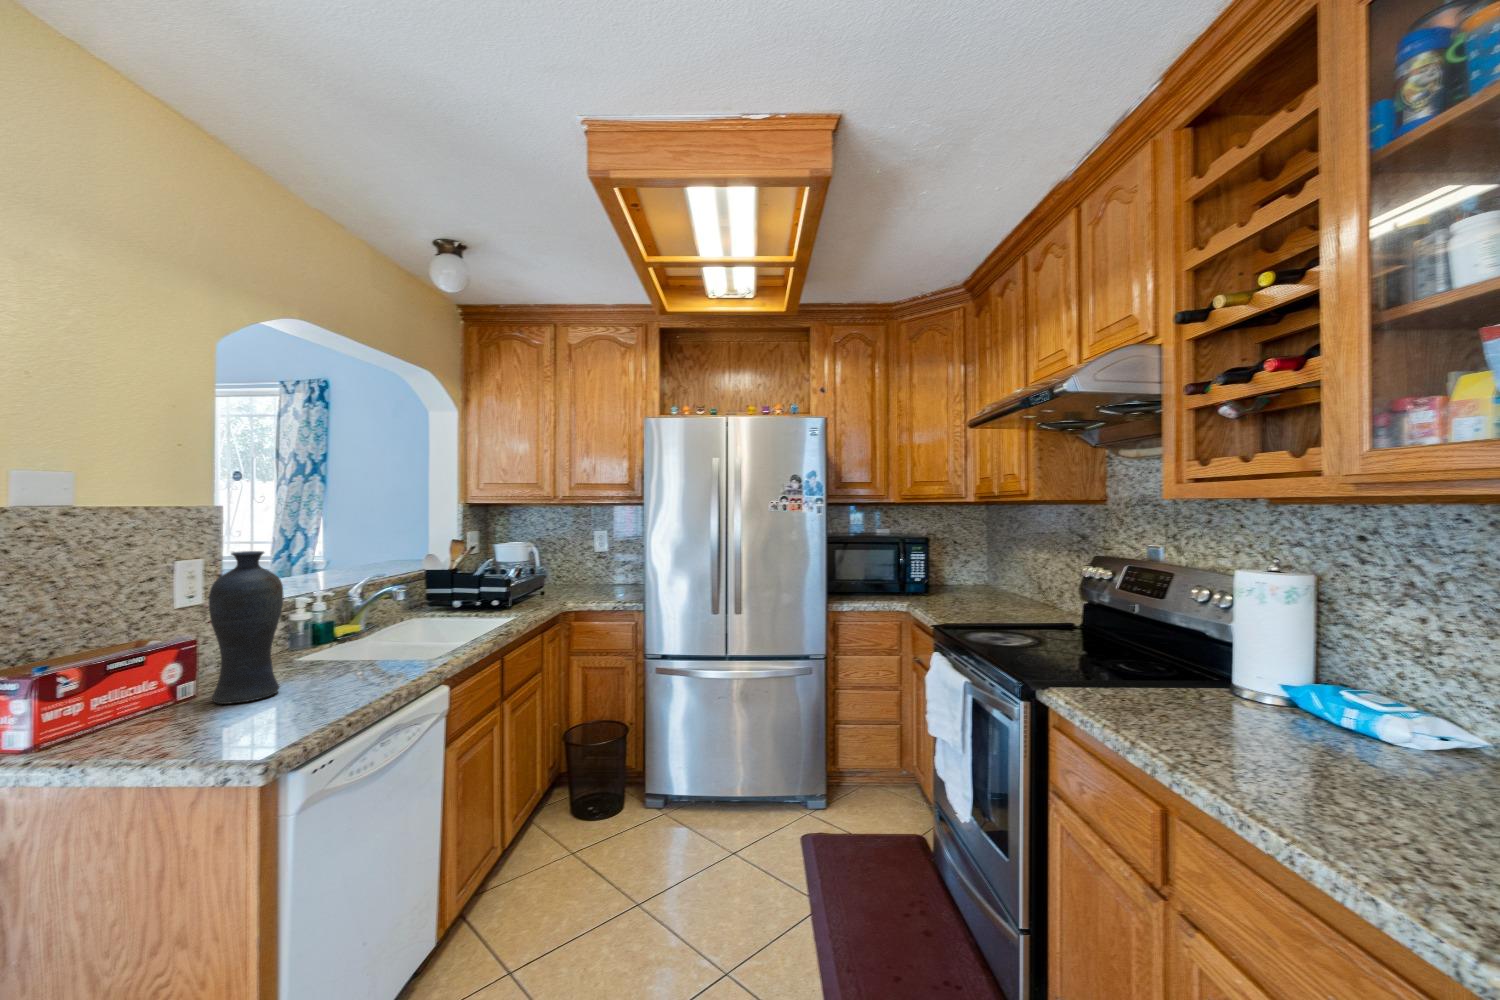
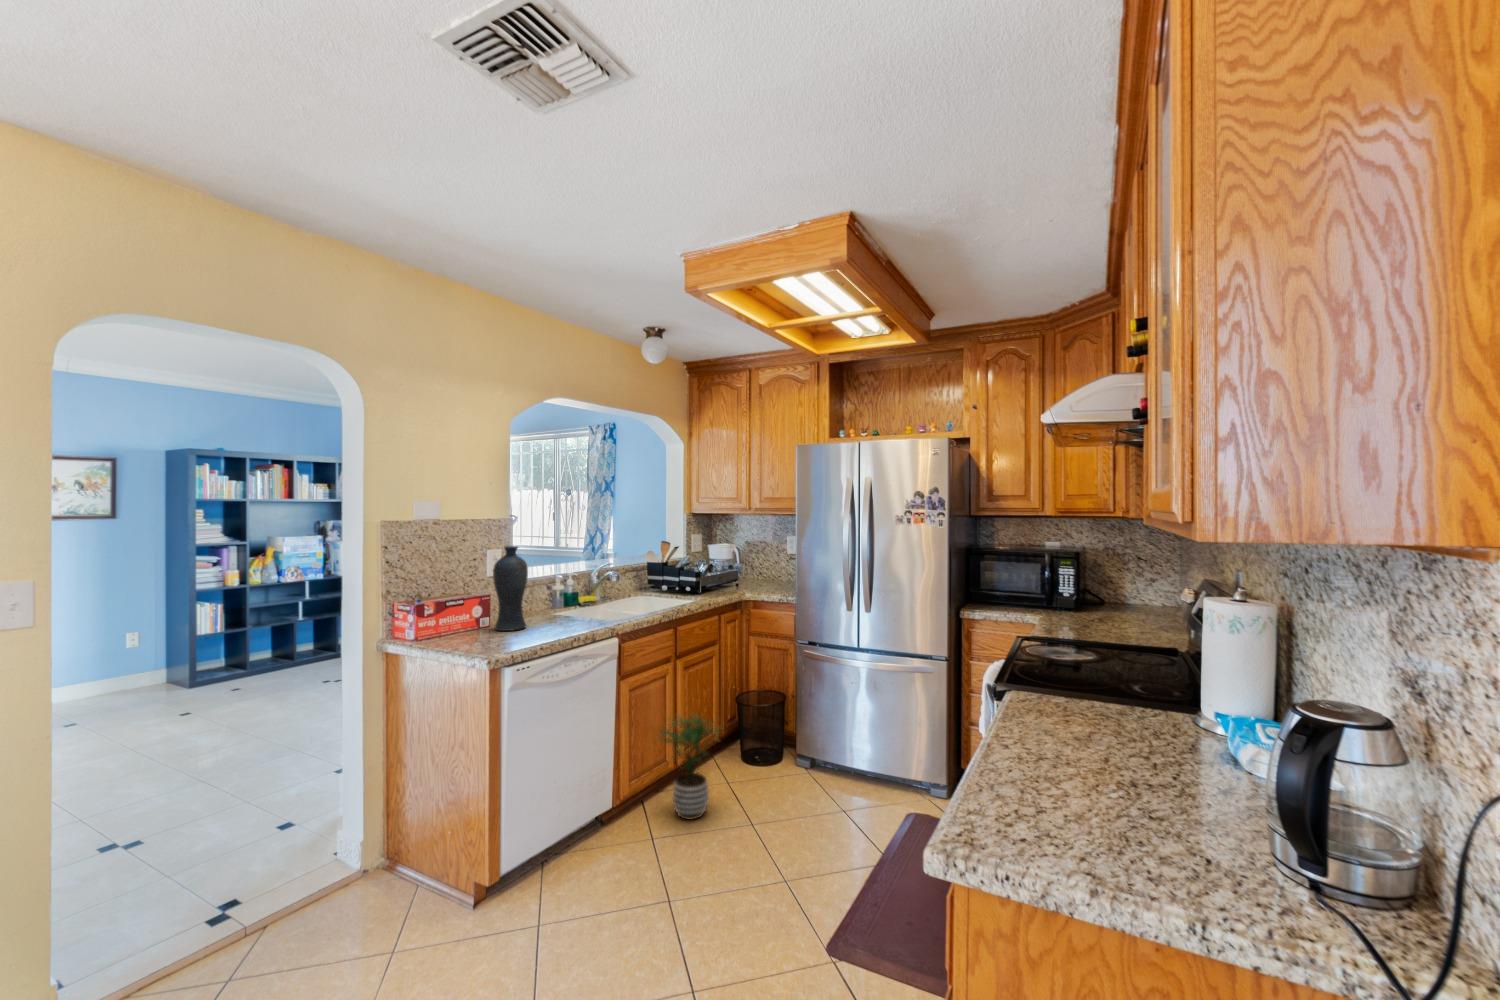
potted plant: none [495,768,600,925] -> present [657,714,721,820]

